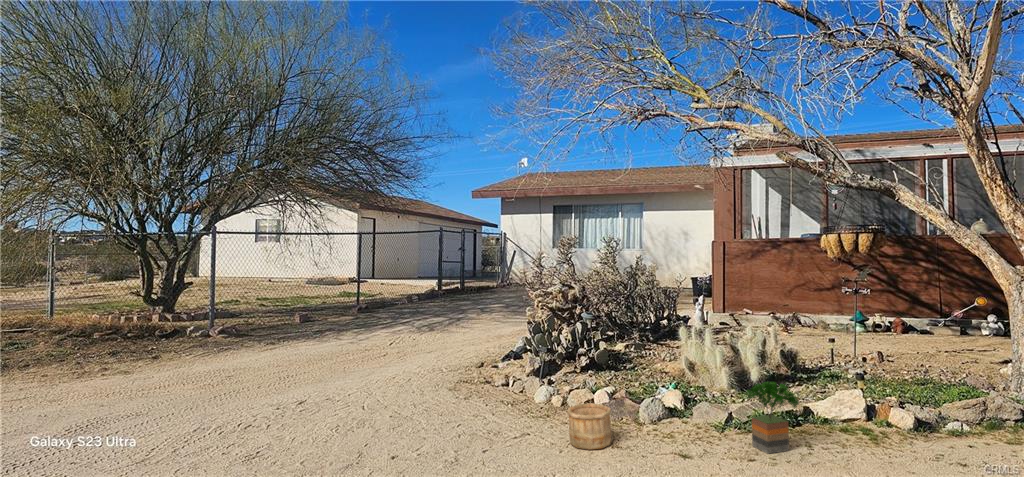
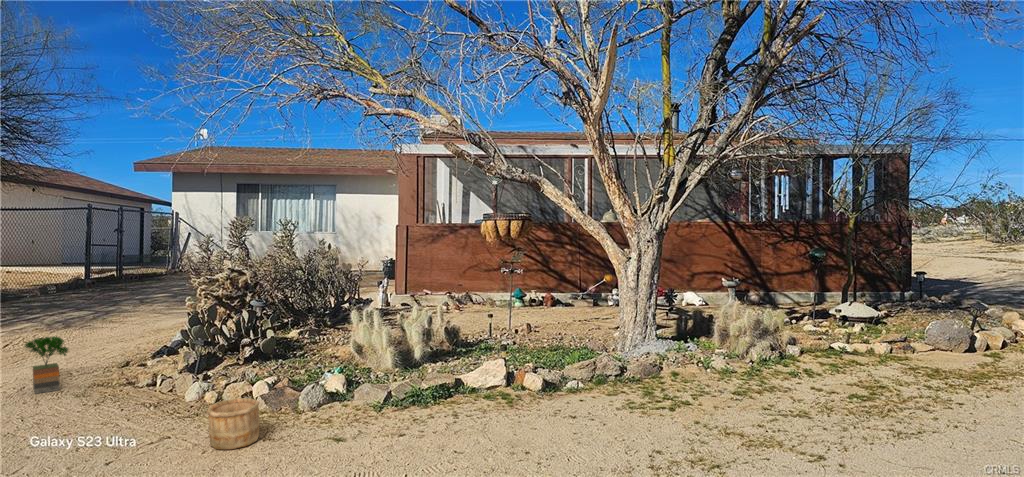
potted tree: present [746,382,799,454] -> present [24,336,68,394]

